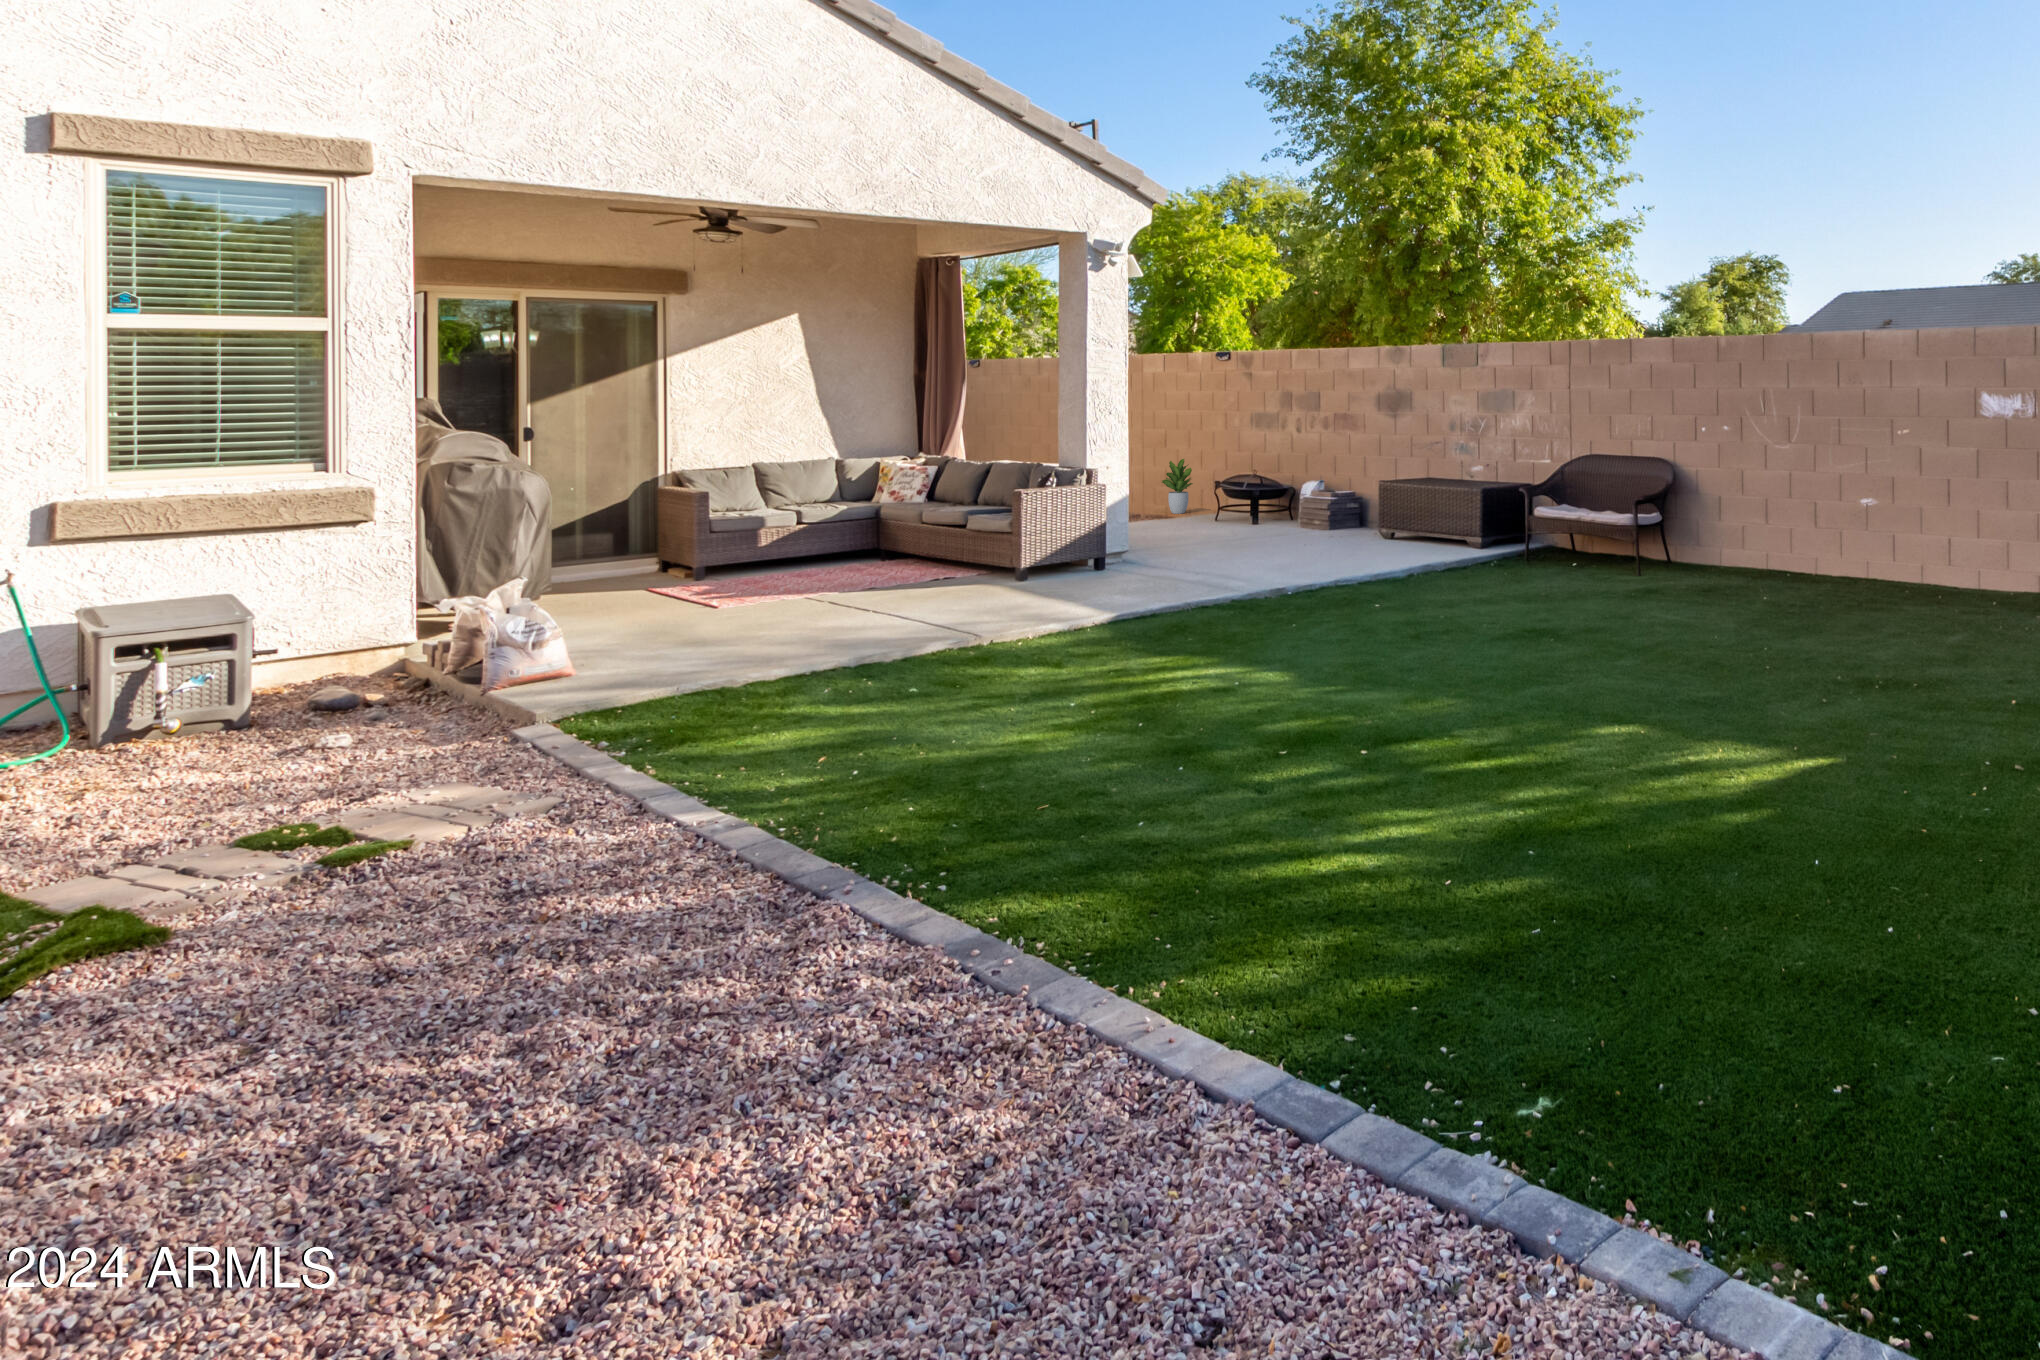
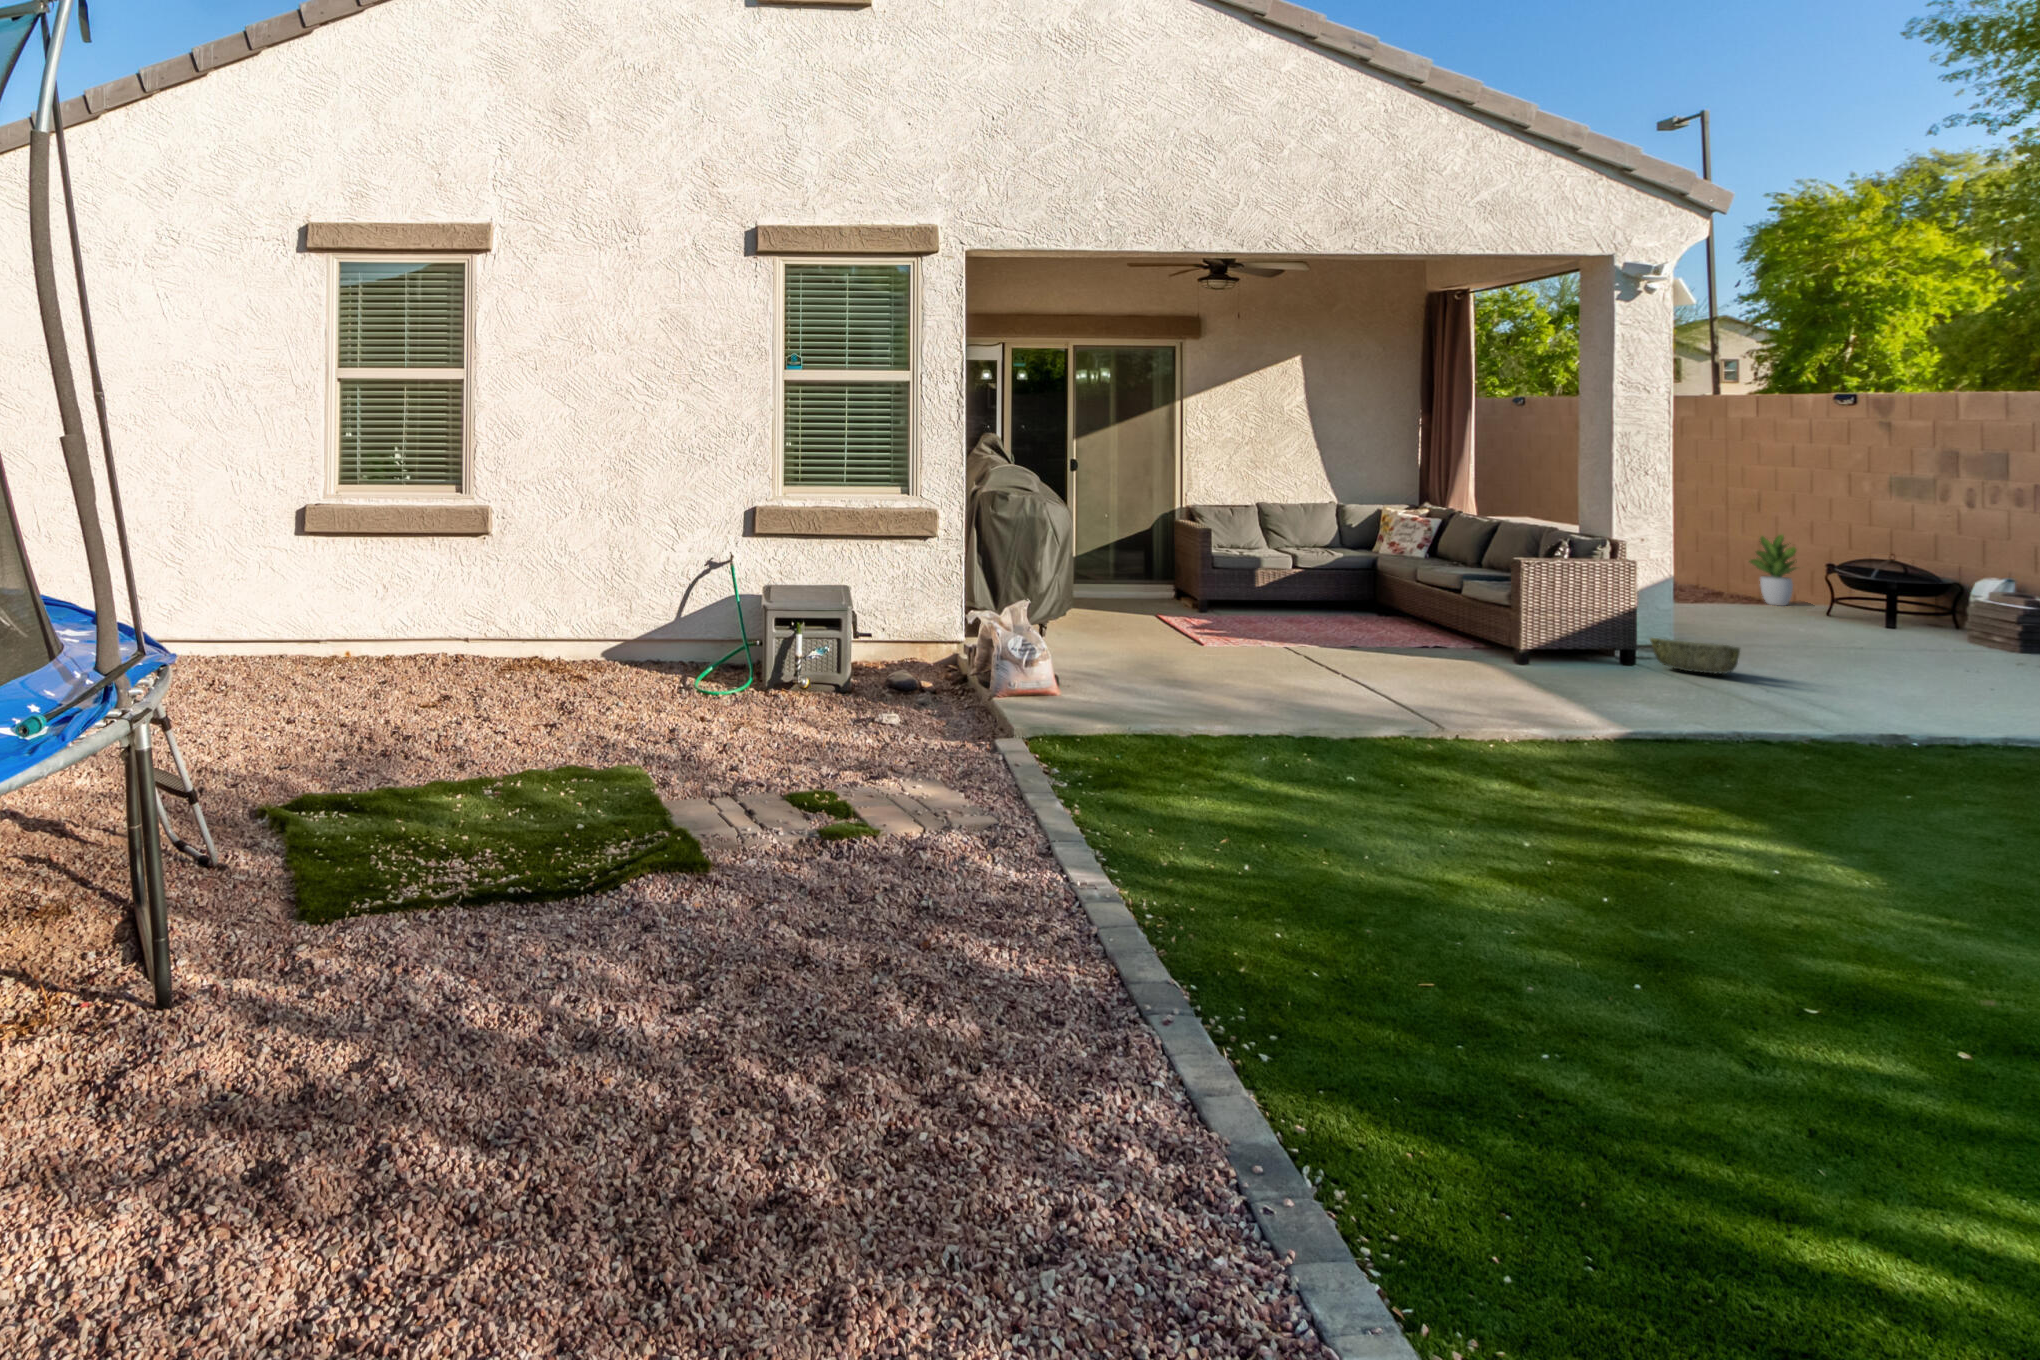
woven basket: none [1108,544,1167,569] -> present [1650,638,1740,674]

